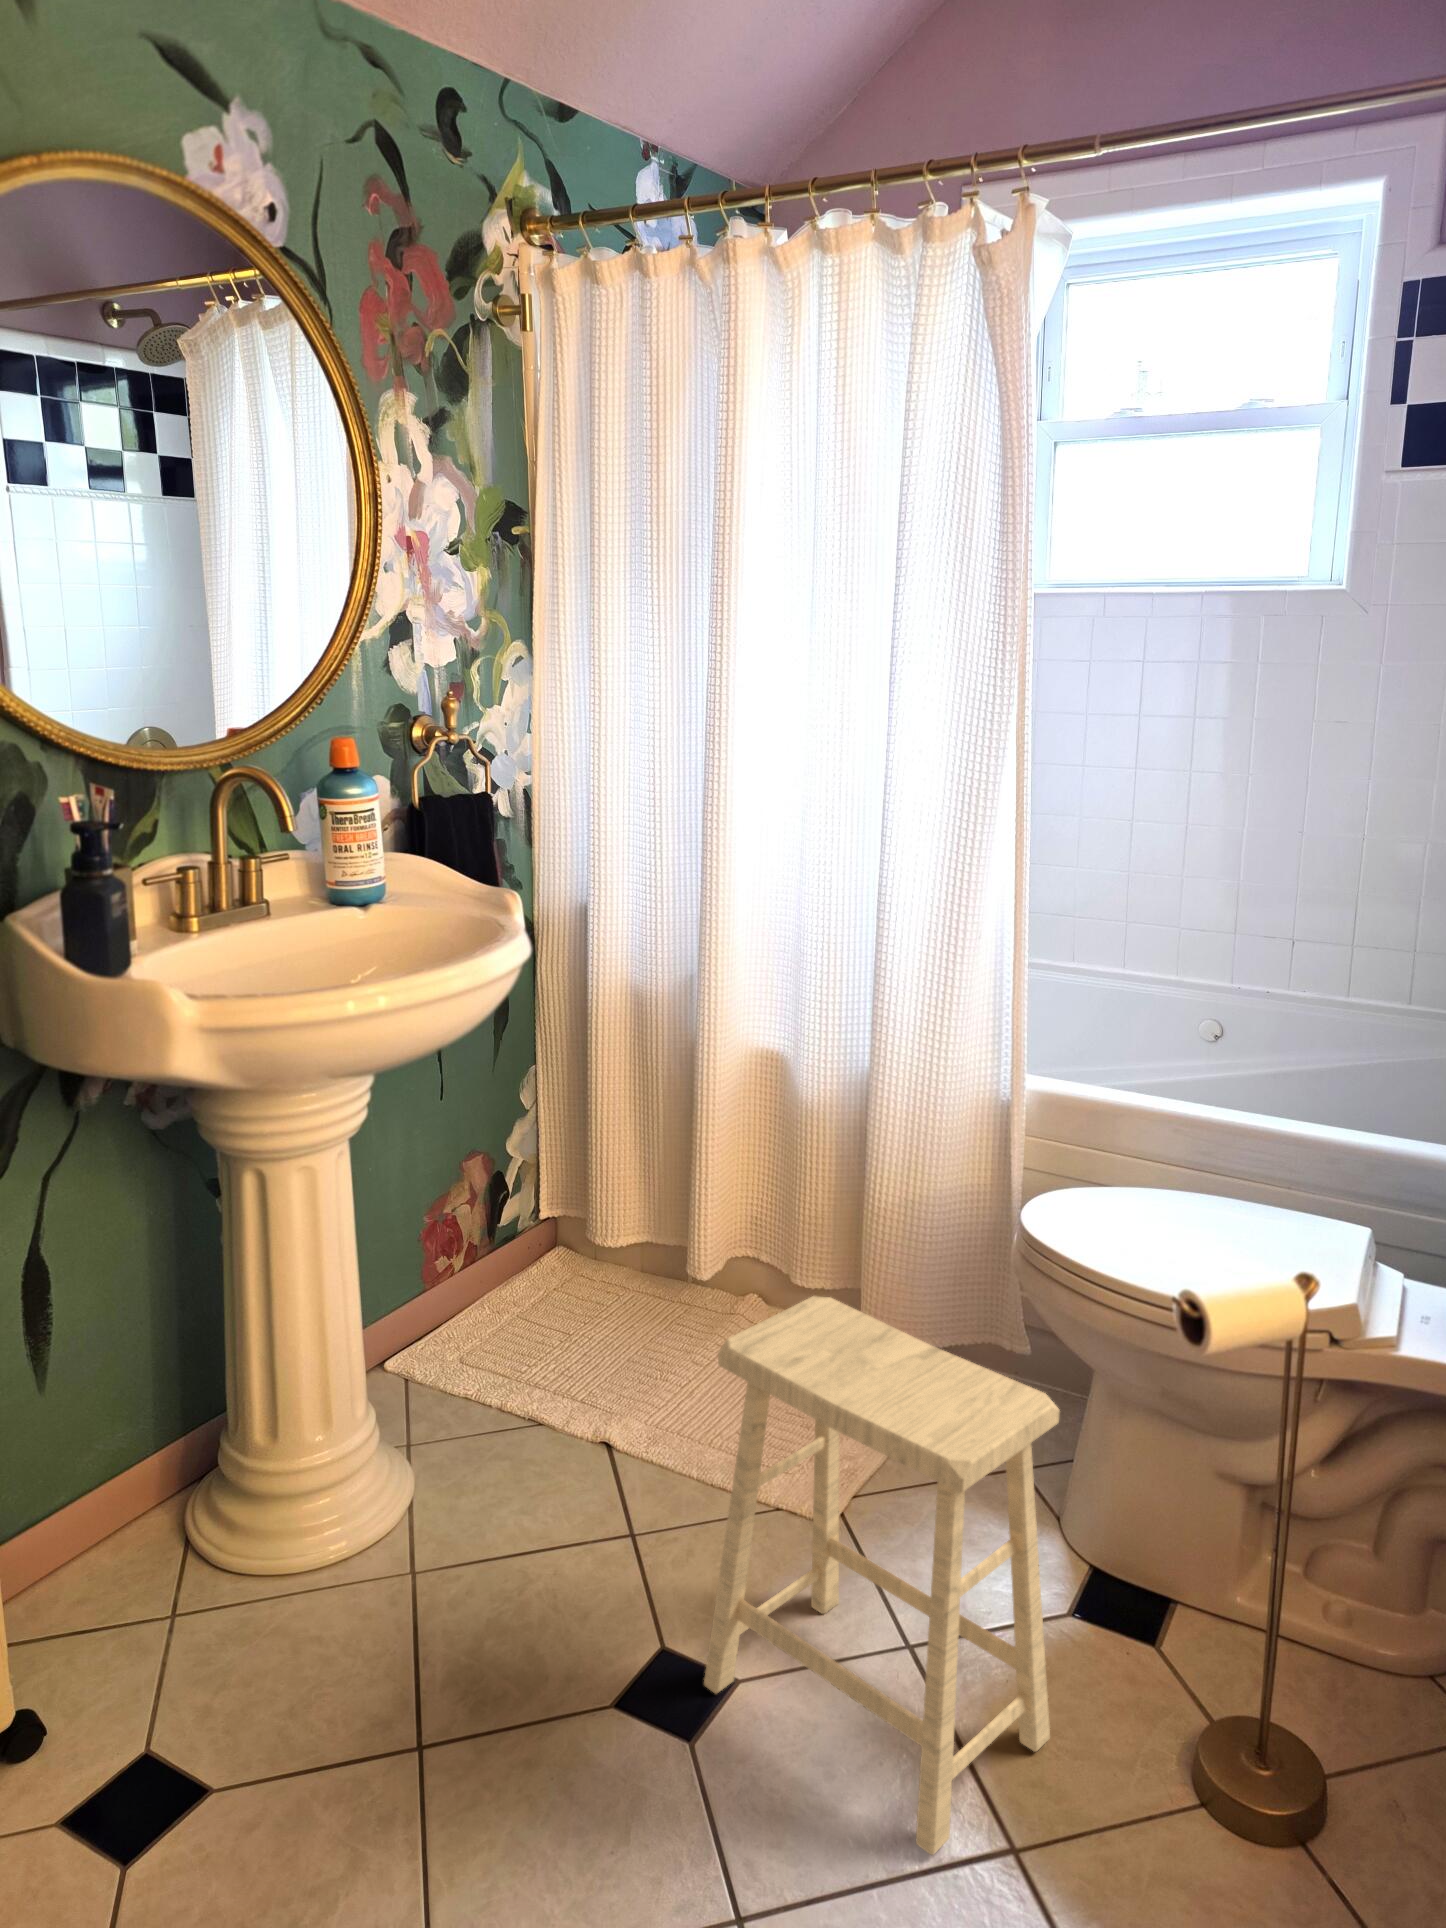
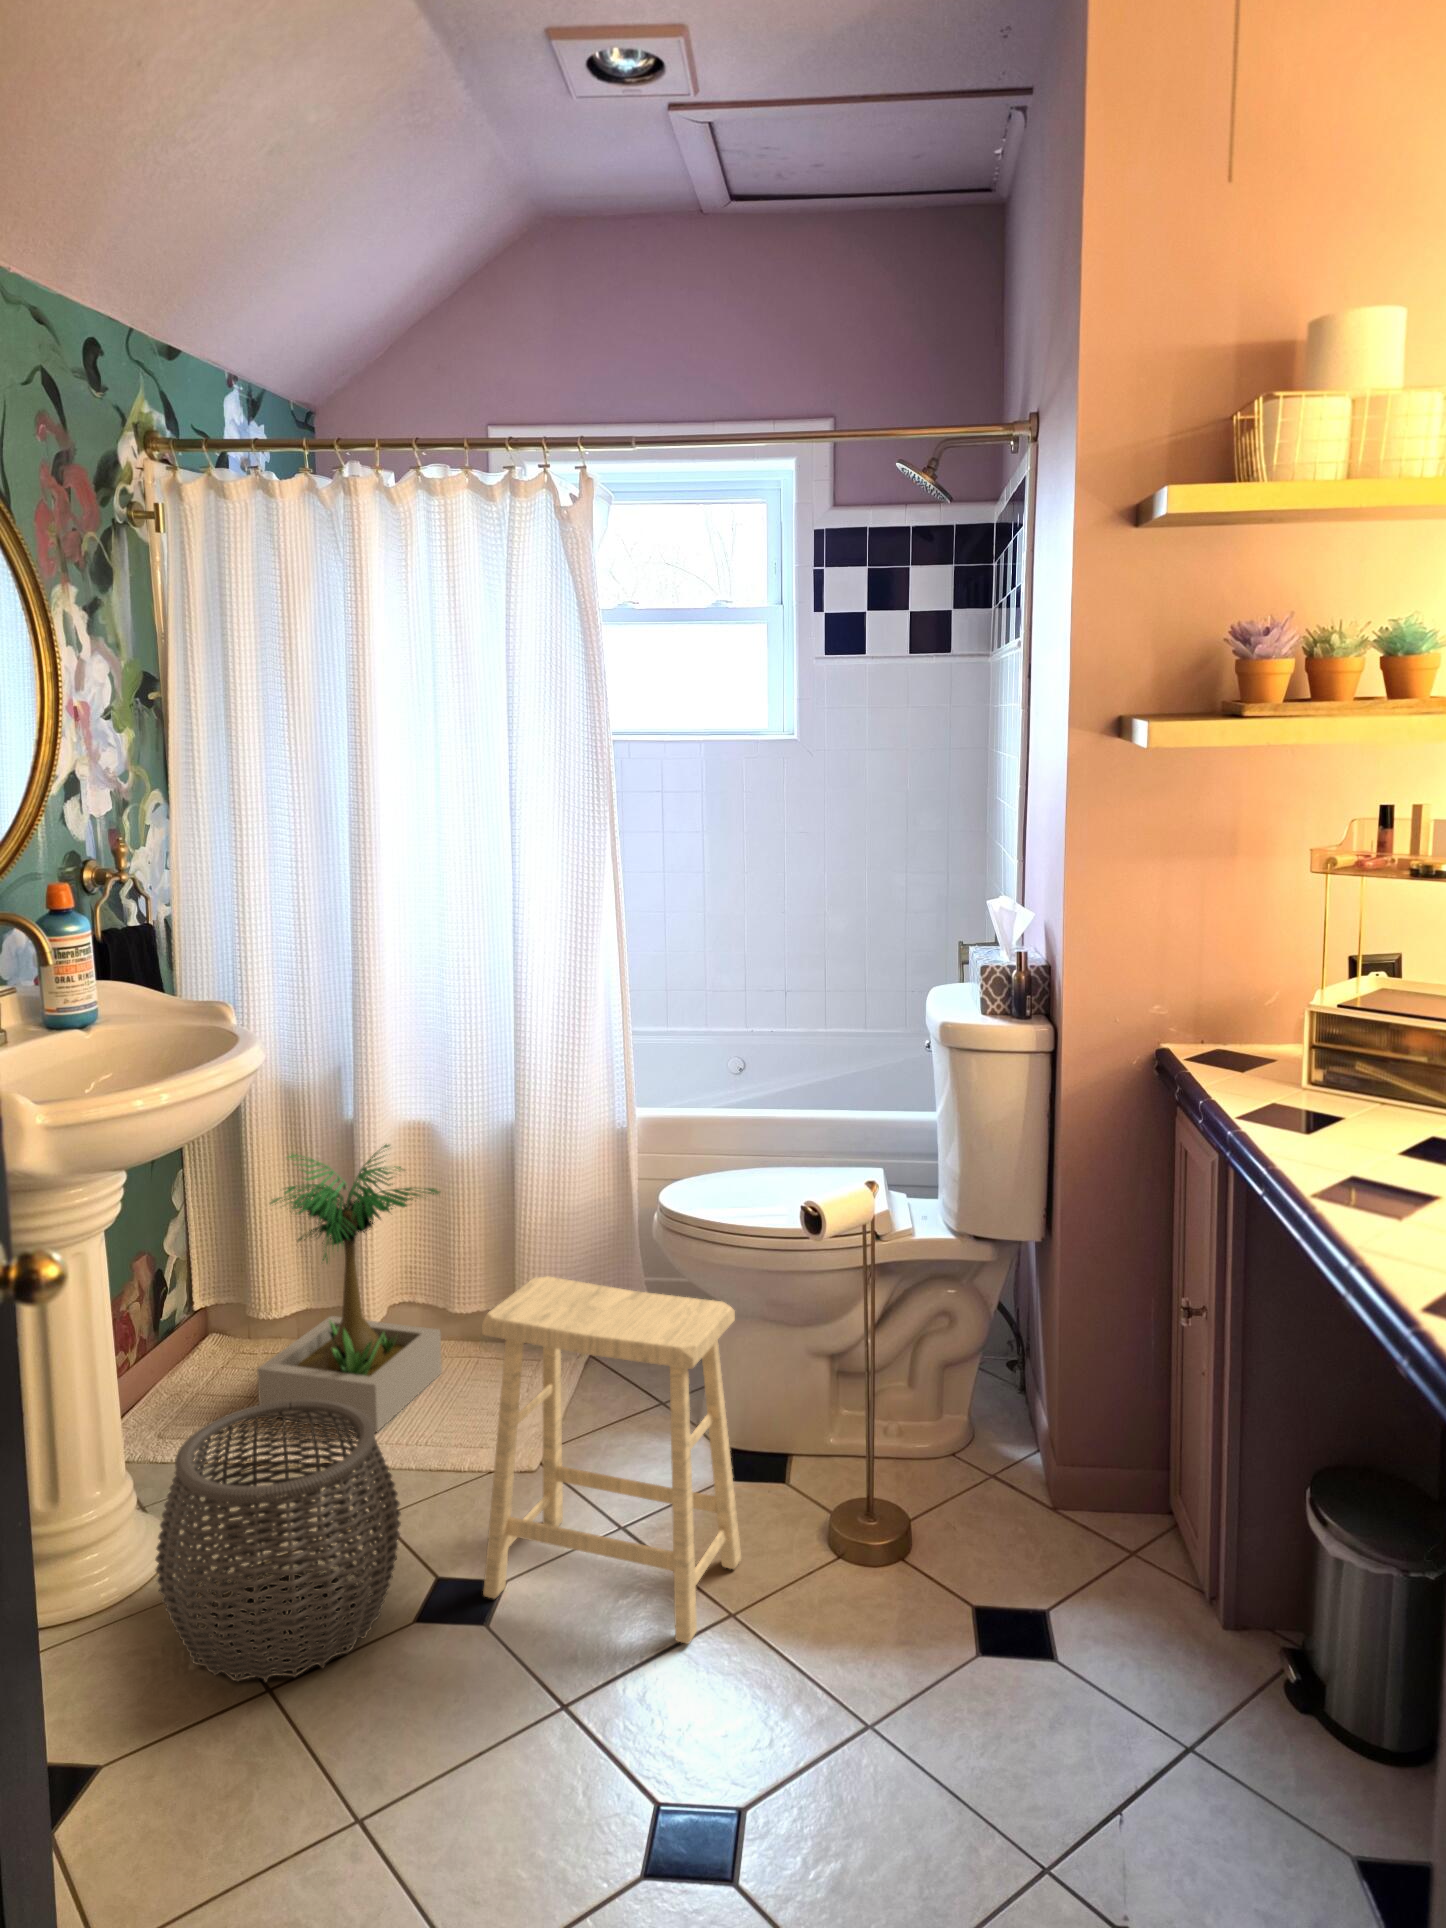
potted plant: none [549,1068,795,1416] -> present [257,1145,442,1432]
woven basket: none [324,1382,613,1731] -> present [155,1399,401,1682]

